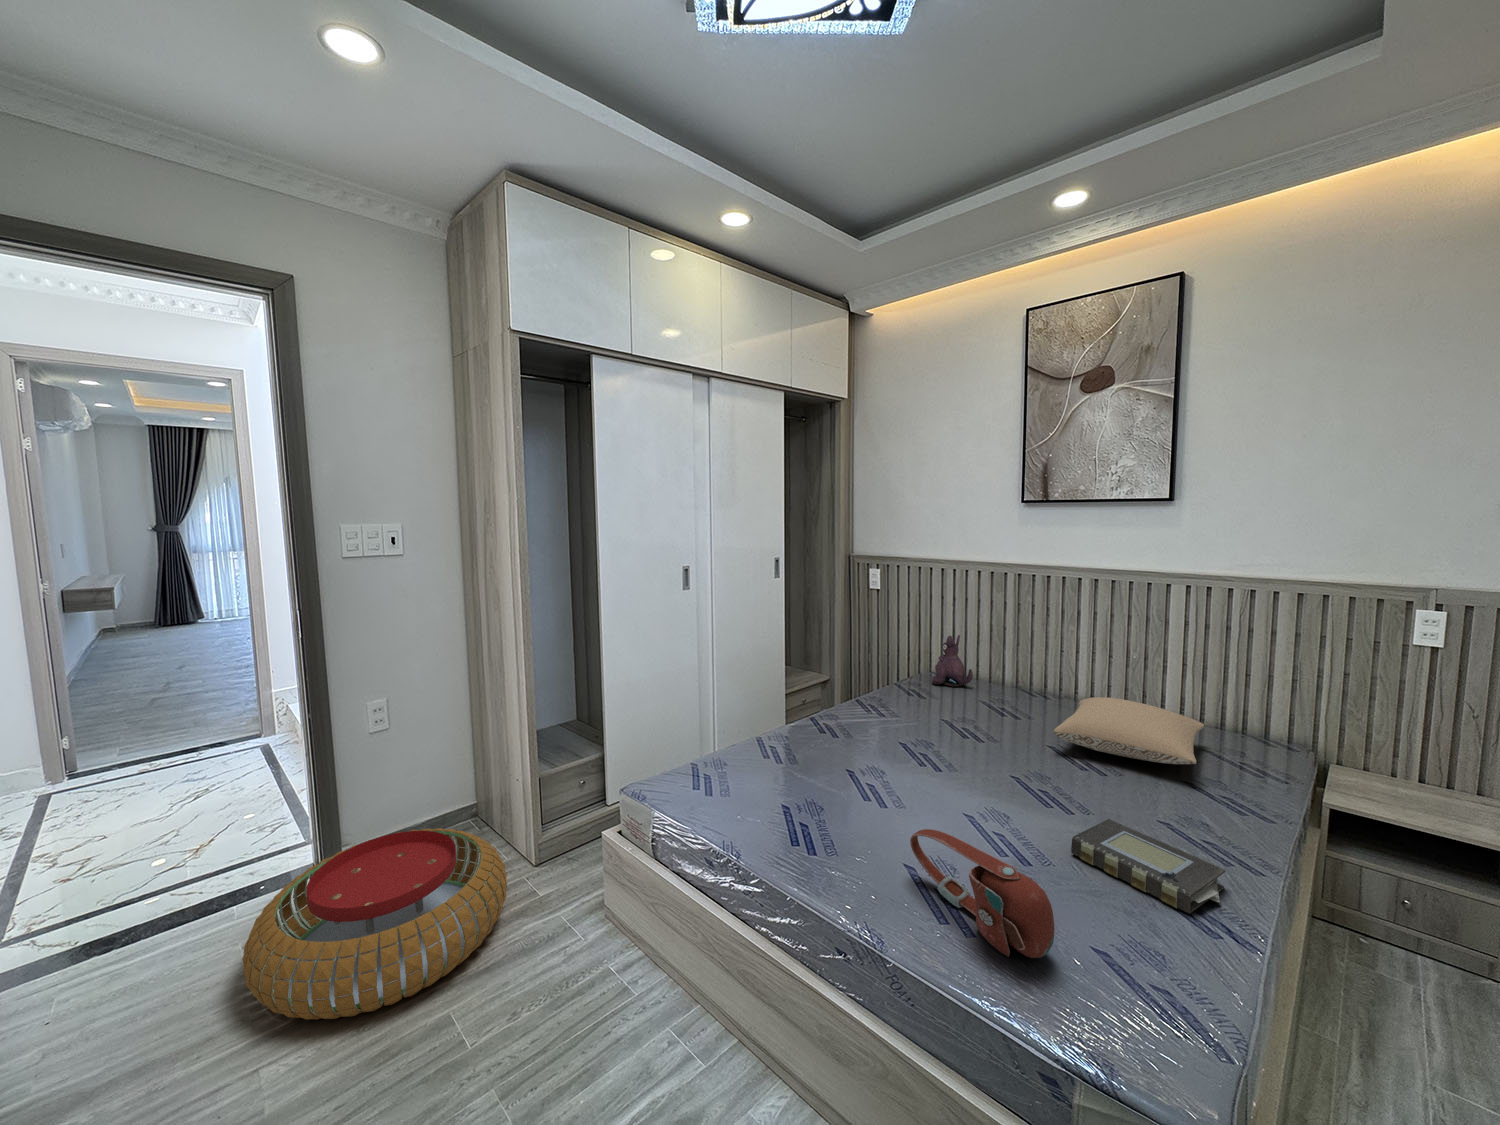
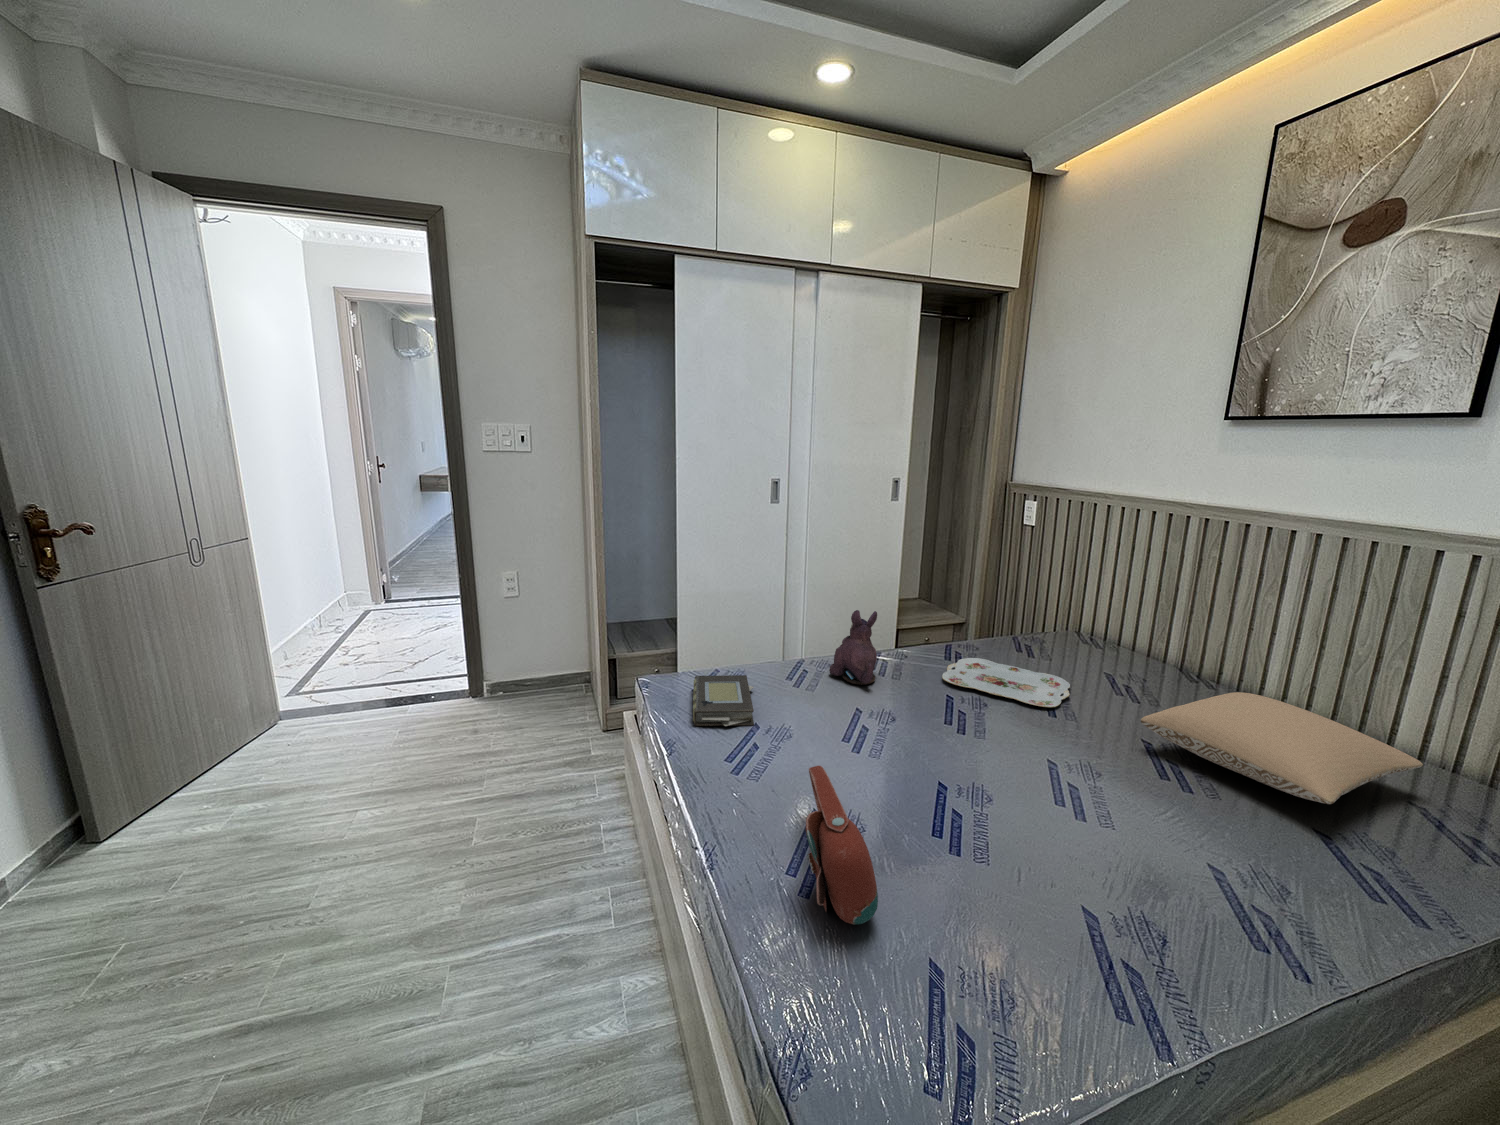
plush toy: present [932,635,973,687] -> present [829,610,877,685]
serving tray: none [879,705,980,736] -> present [942,658,1070,707]
book: present [1071,819,1226,914] -> present [693,675,754,726]
pouf: present [242,828,507,1020] -> none [373,676,567,796]

